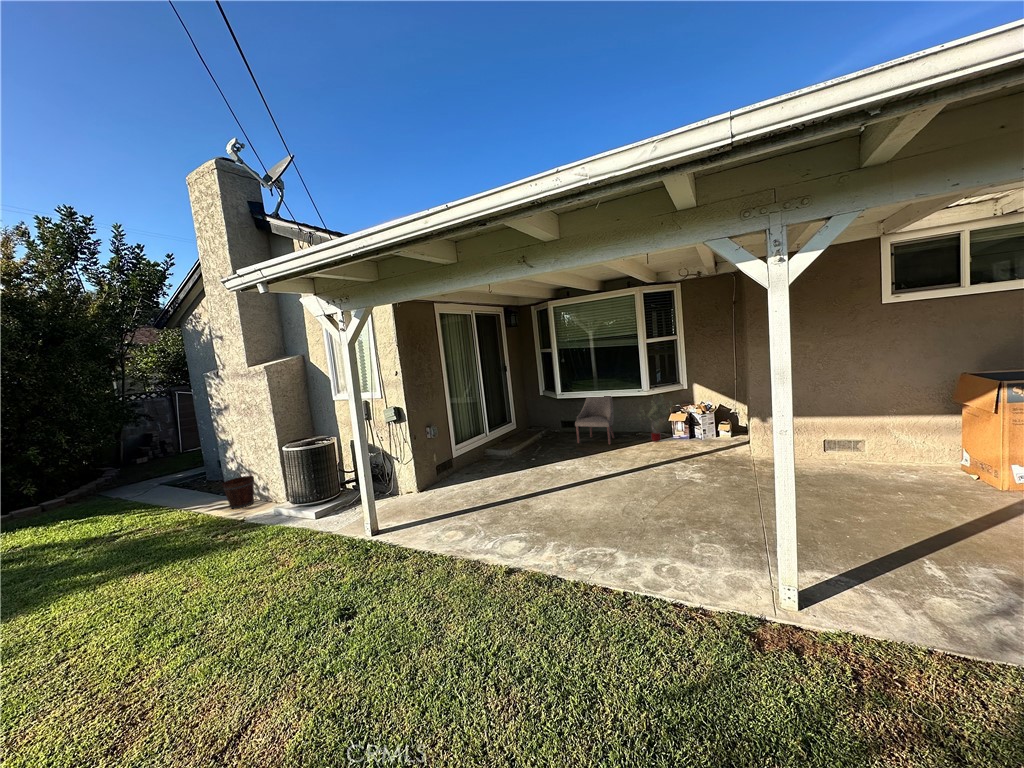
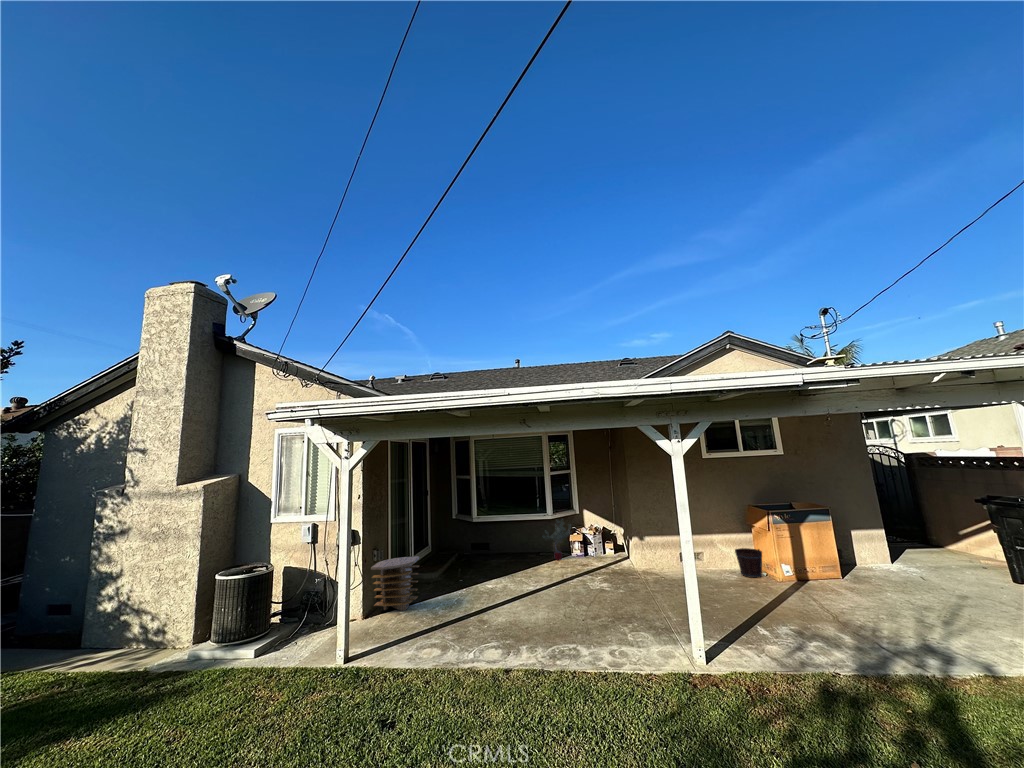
chair: present [575,396,614,445] -> none [492,514,524,564]
side table: none [419,435,475,488] -> present [371,556,419,611]
bucket: present [222,475,254,509] -> present [735,548,762,578]

